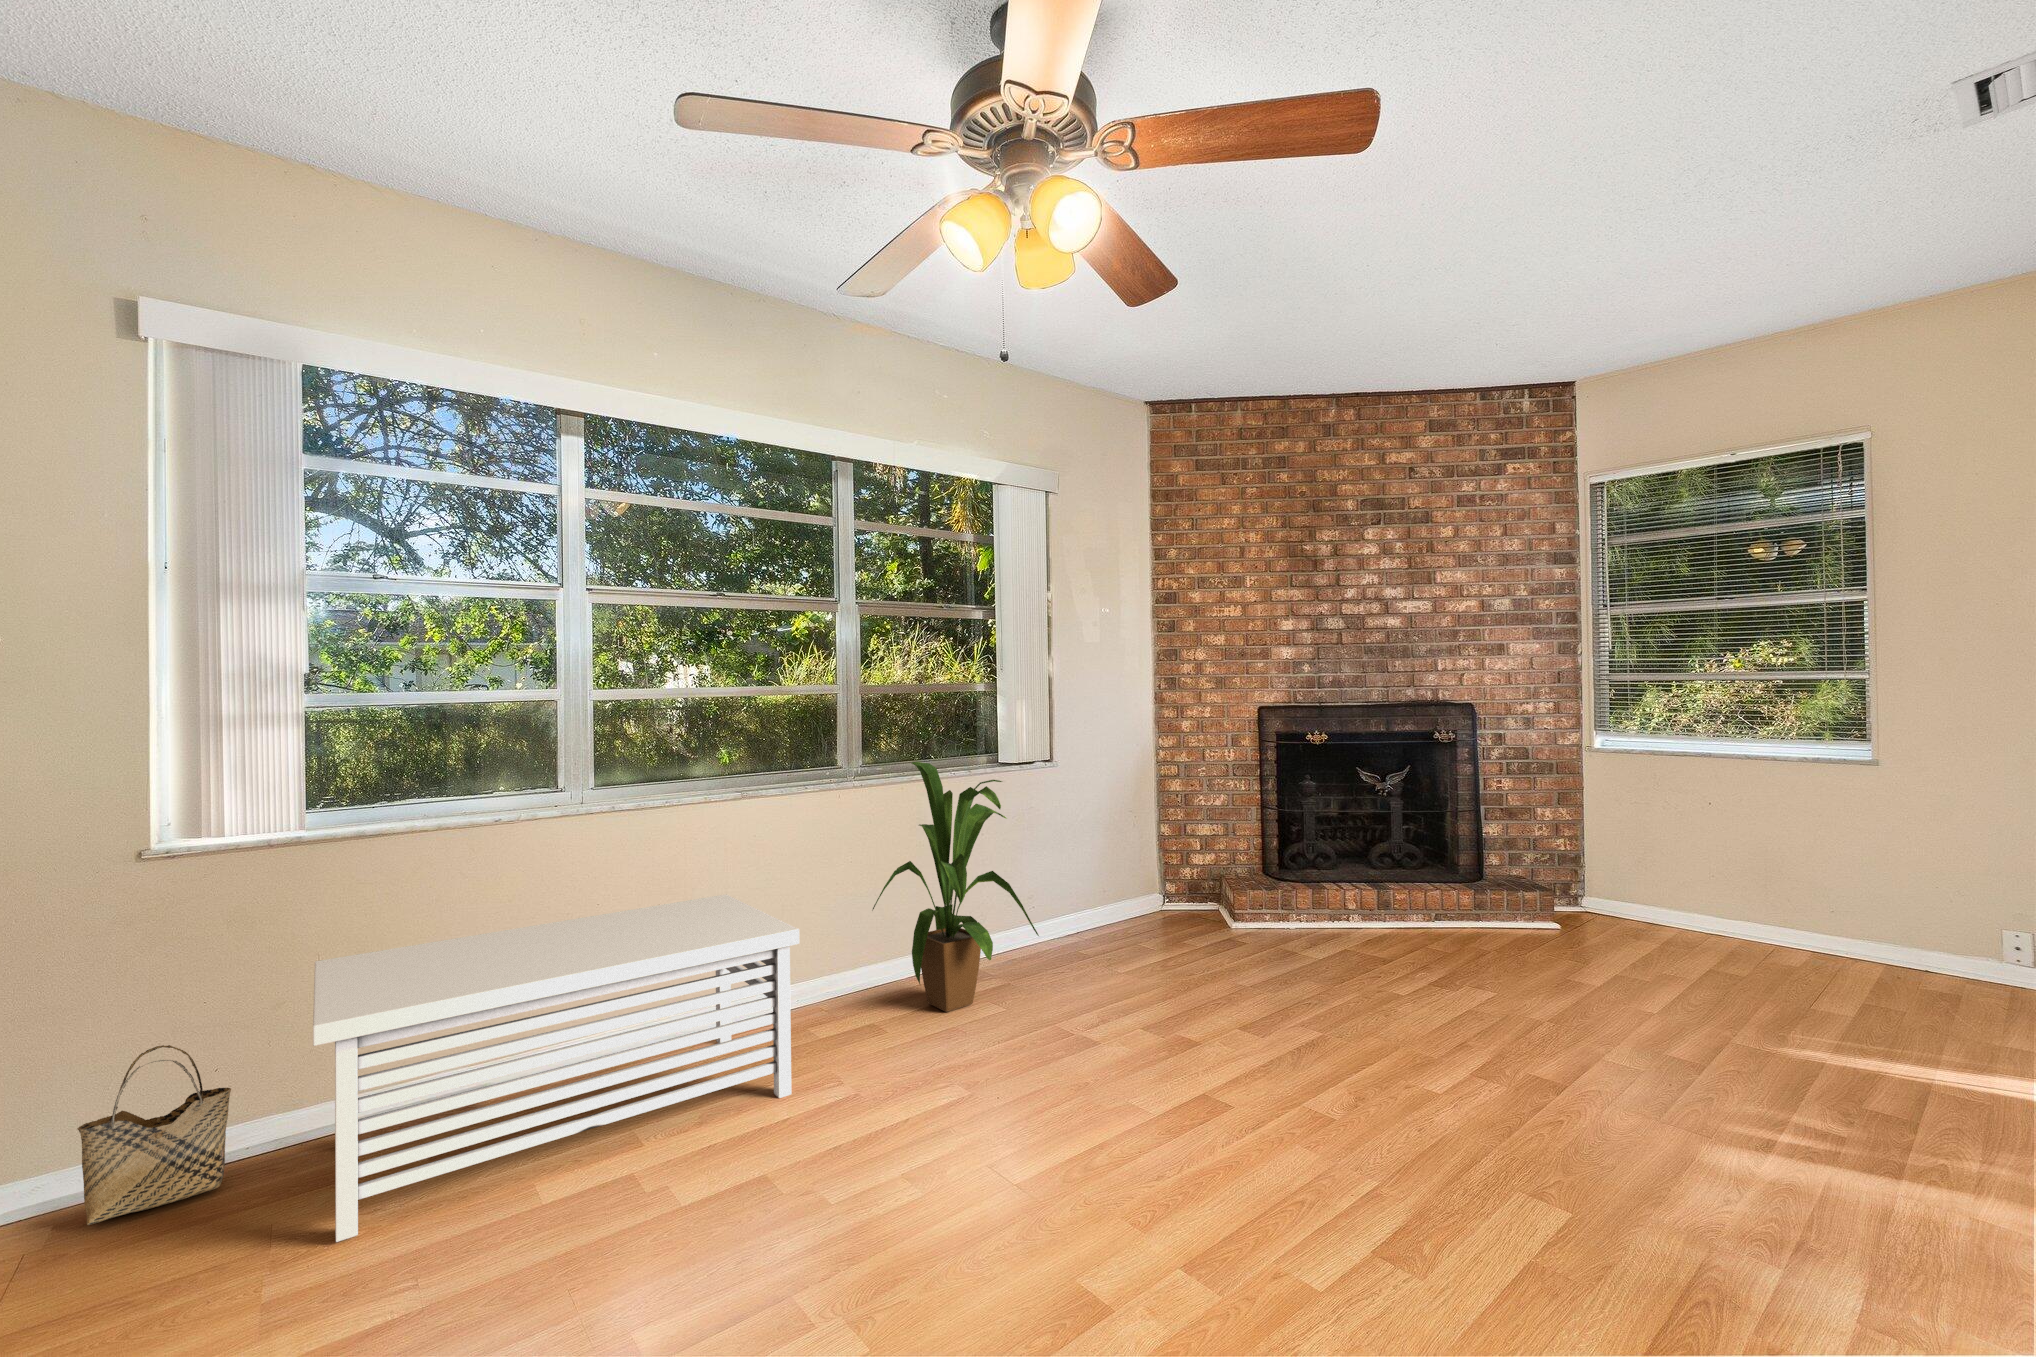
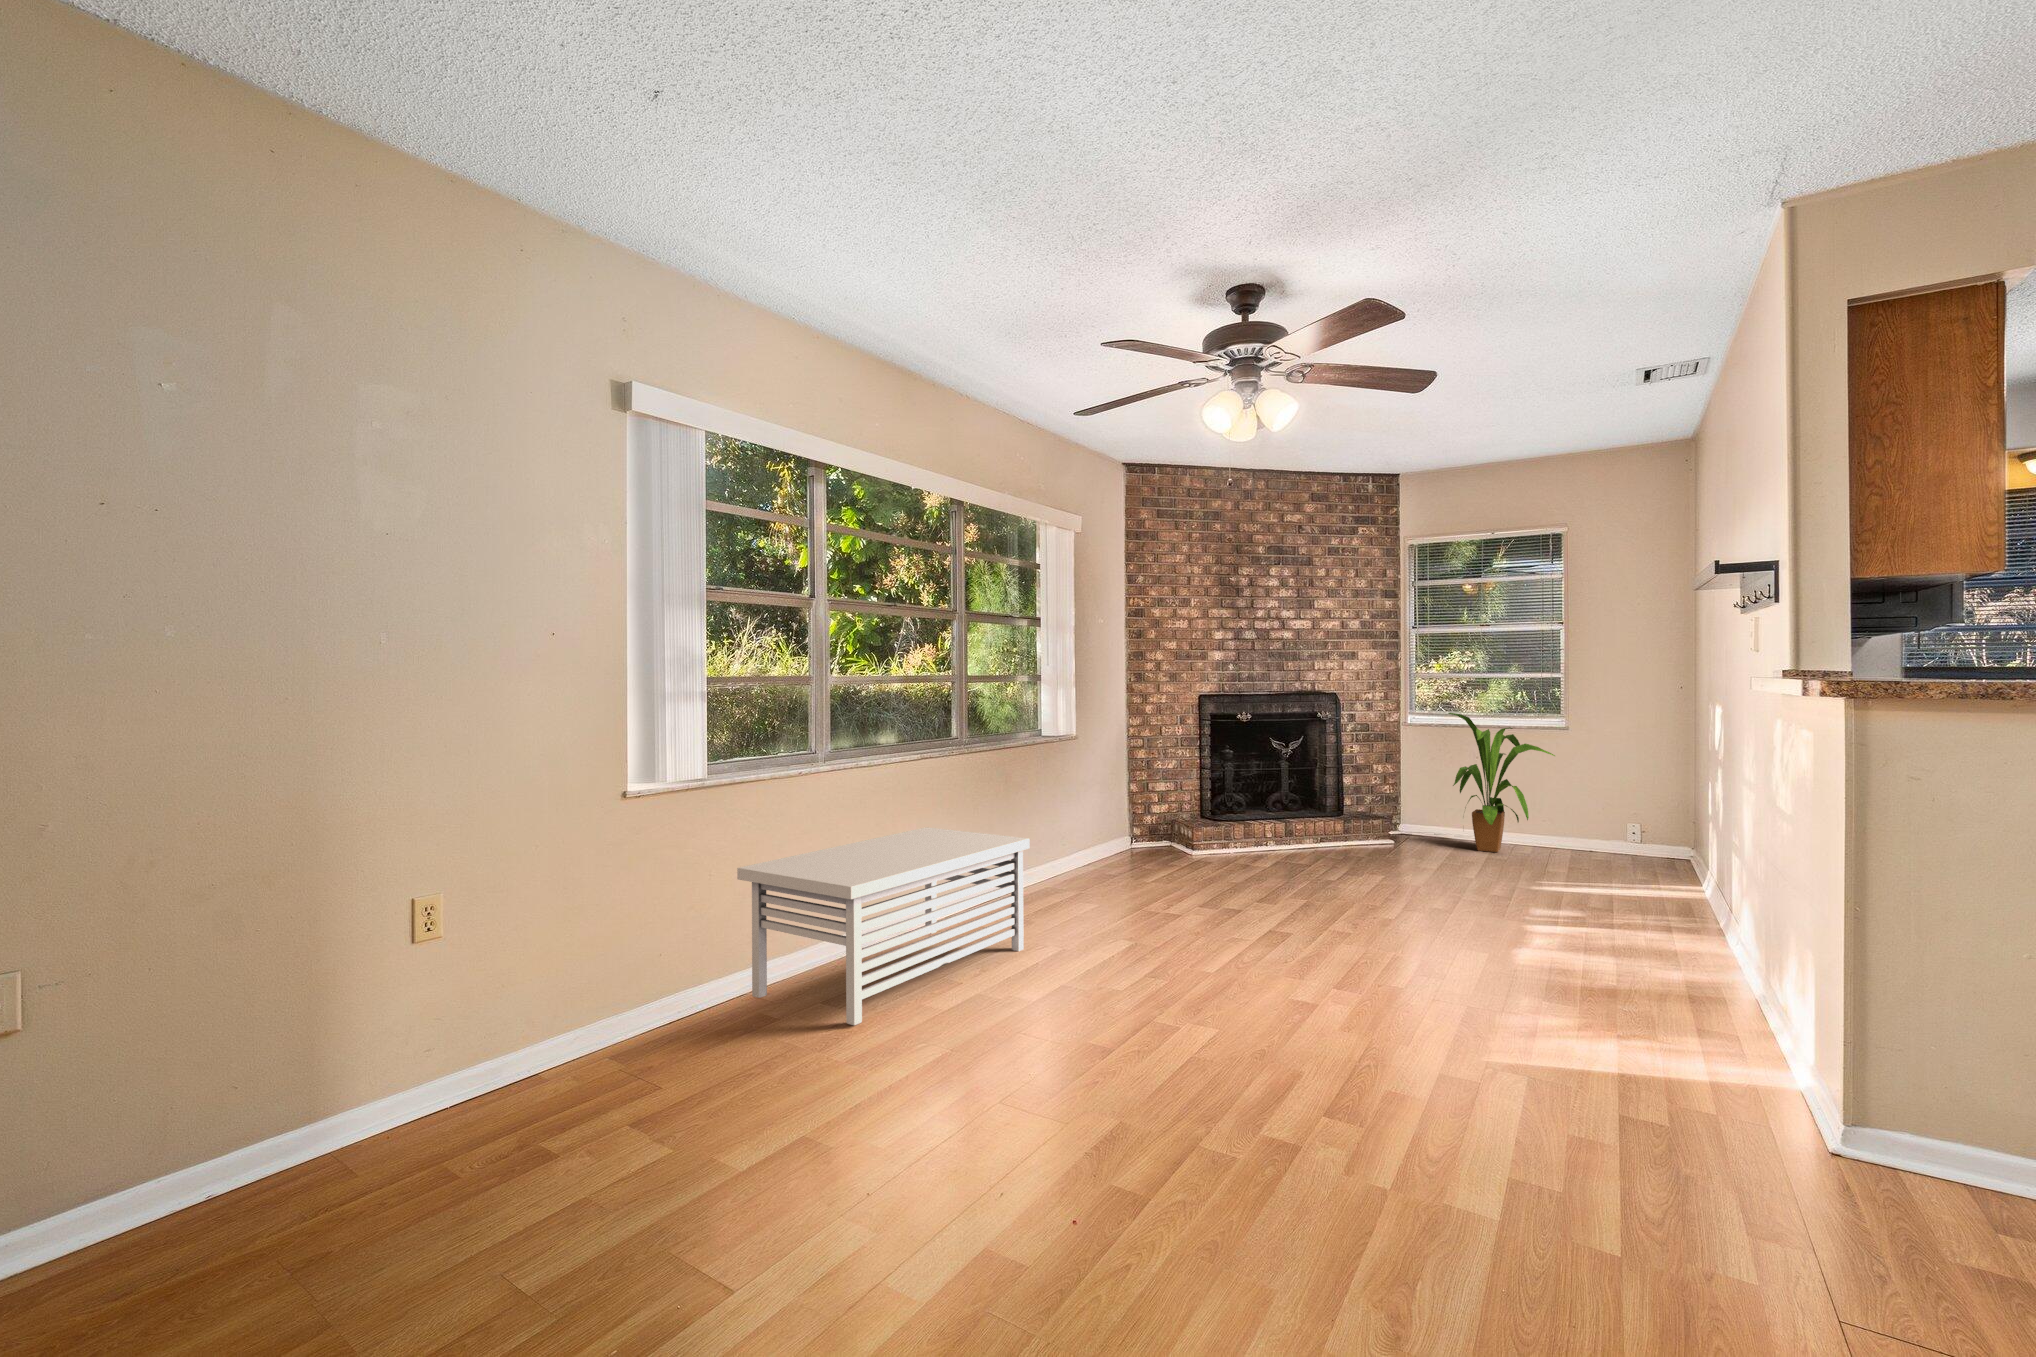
house plant: present [873,762,1039,1012] -> present [1448,713,1555,852]
woven basket: present [77,1045,231,1225] -> none [651,924,719,1038]

